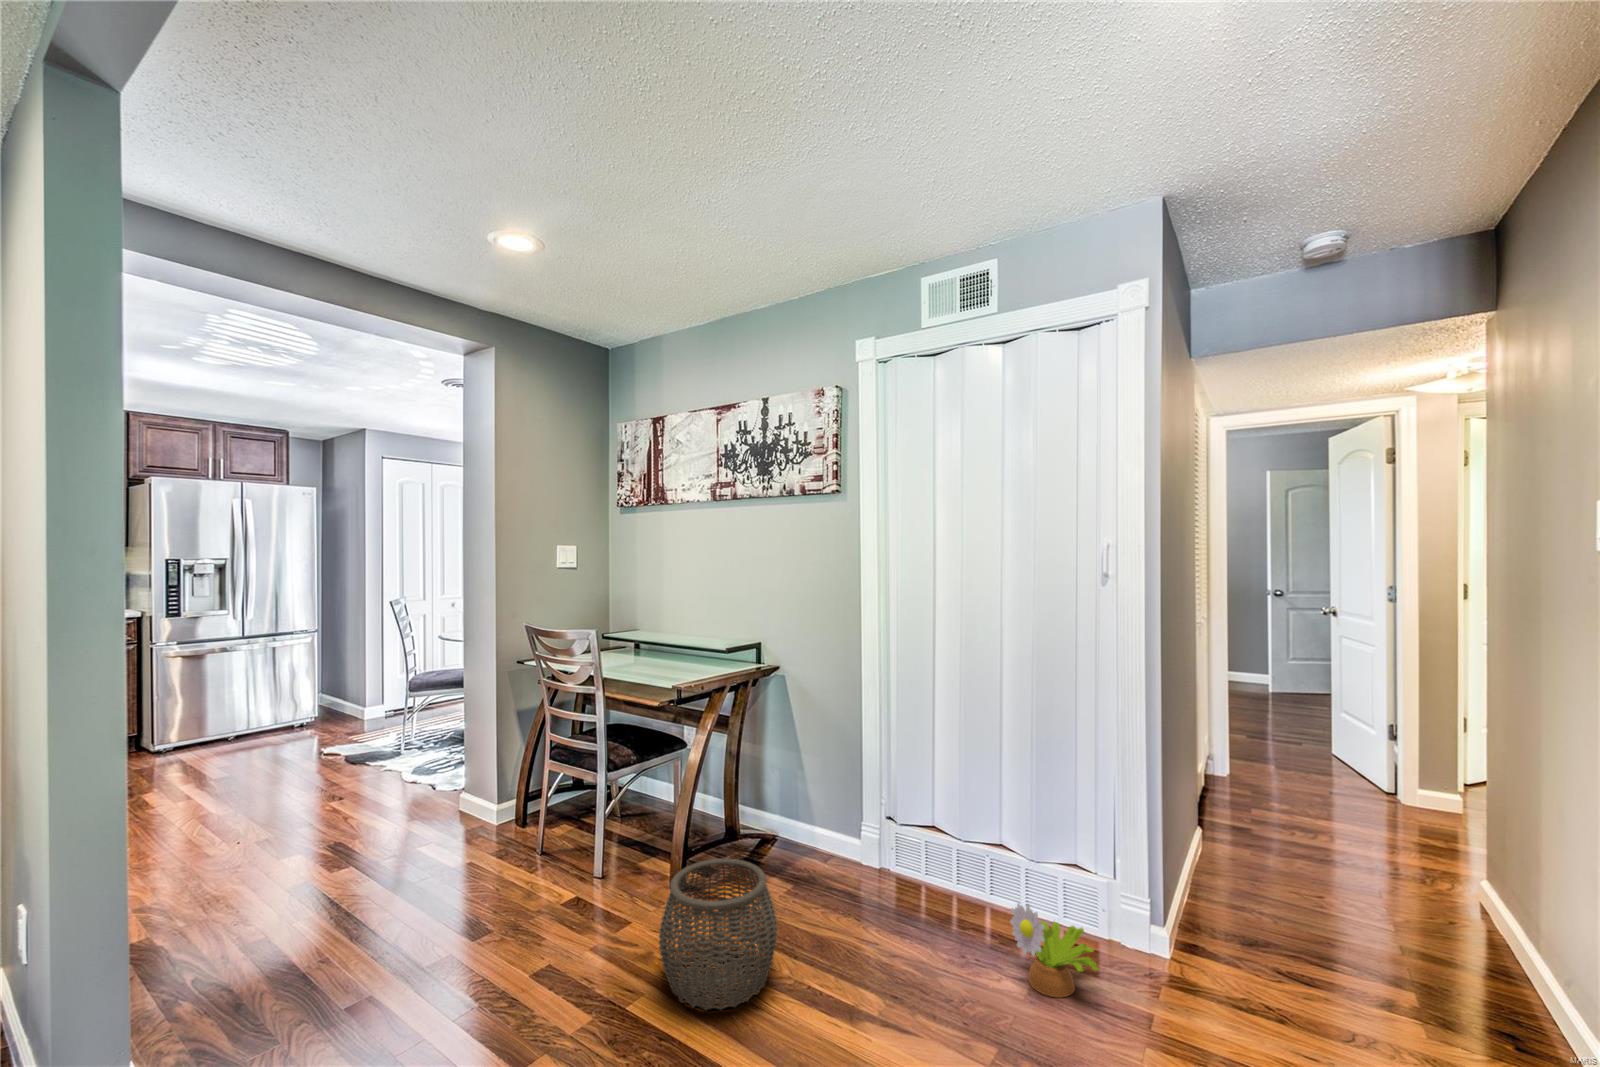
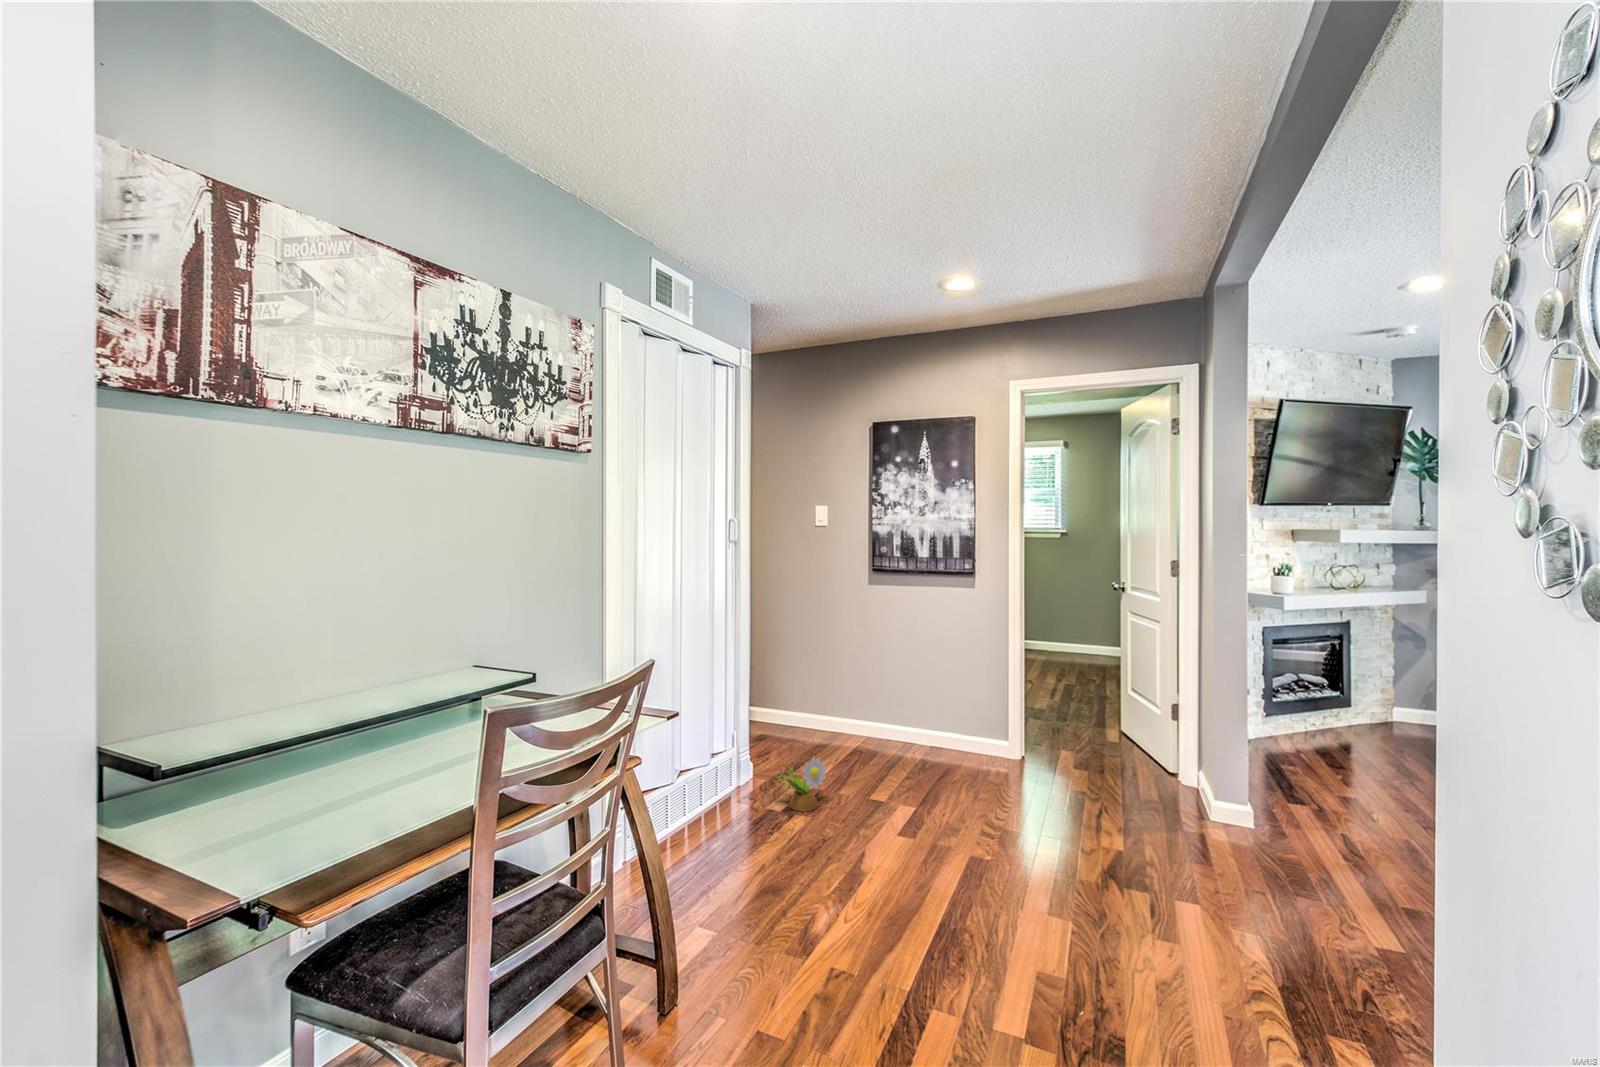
woven basket: present [659,859,778,1010] -> none [792,823,905,967]

